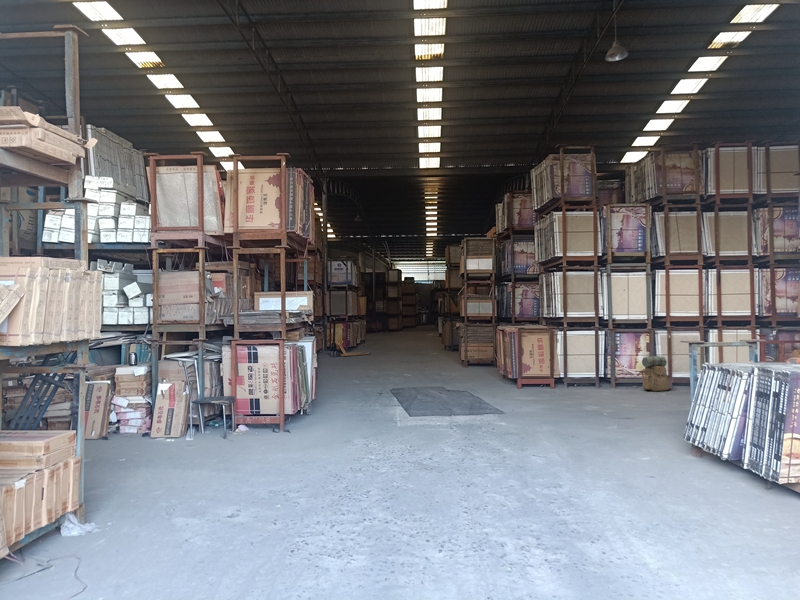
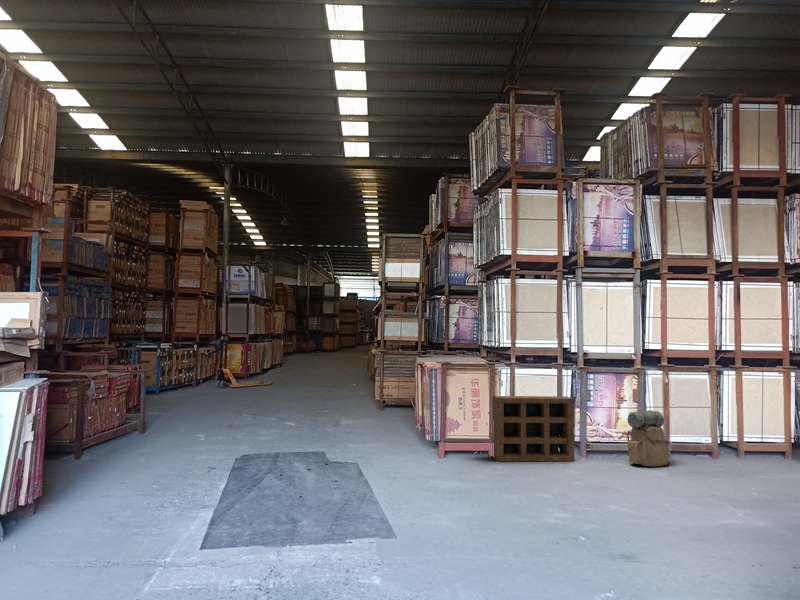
shelving unit: none [552,349,607,390] -> present [493,396,574,461]

